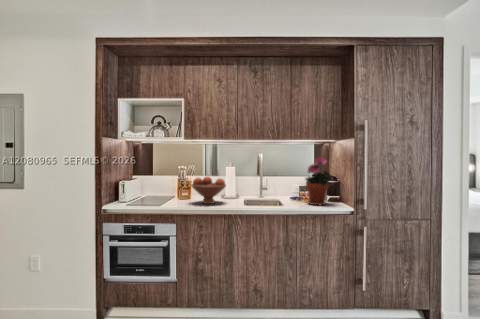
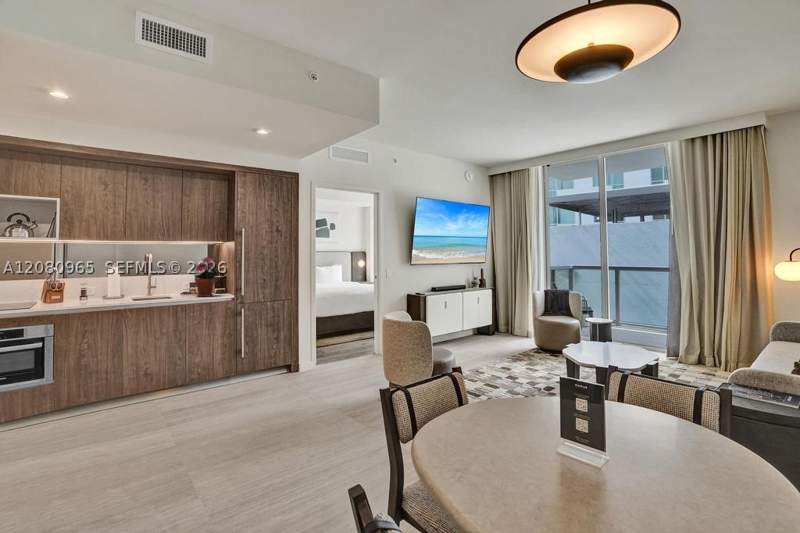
fruit bowl: present [191,177,226,204] -> none [69,277,112,303]

